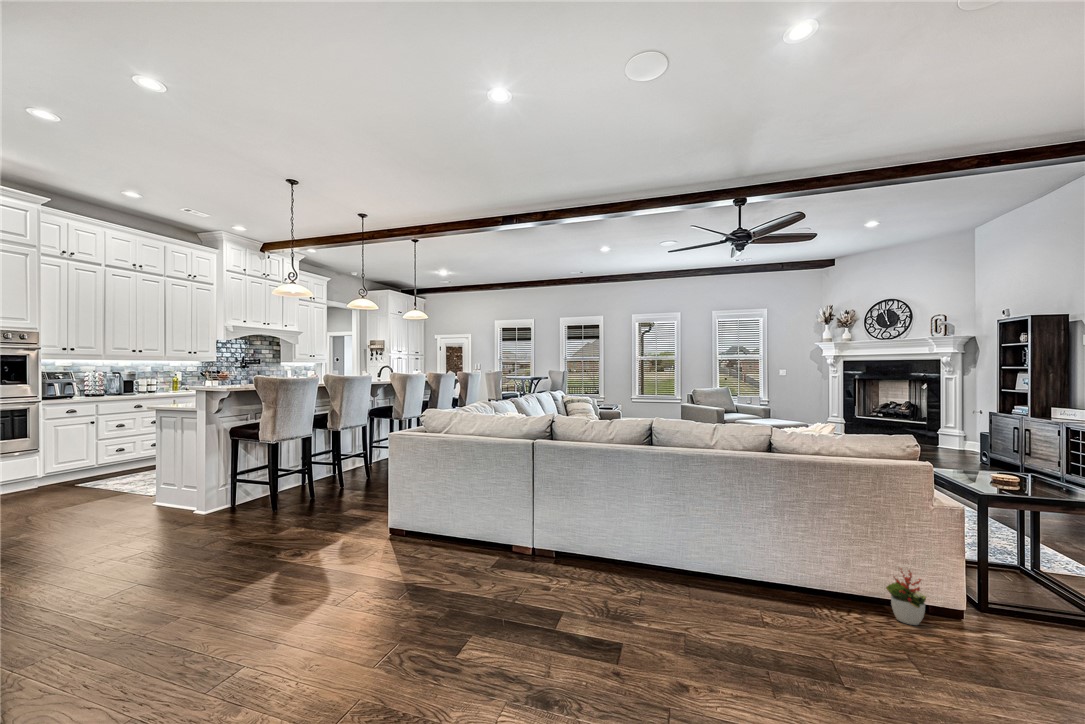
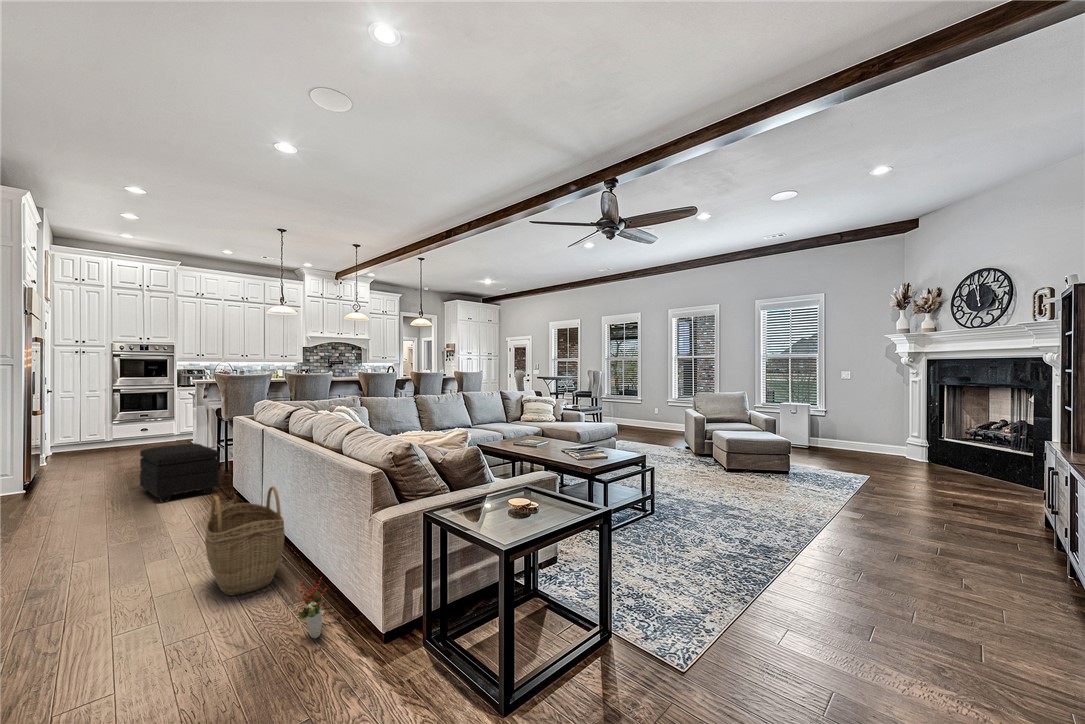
footstool: none [243,478,377,563] -> present [140,443,219,503]
woven basket: none [681,497,779,621] -> present [205,486,285,596]

